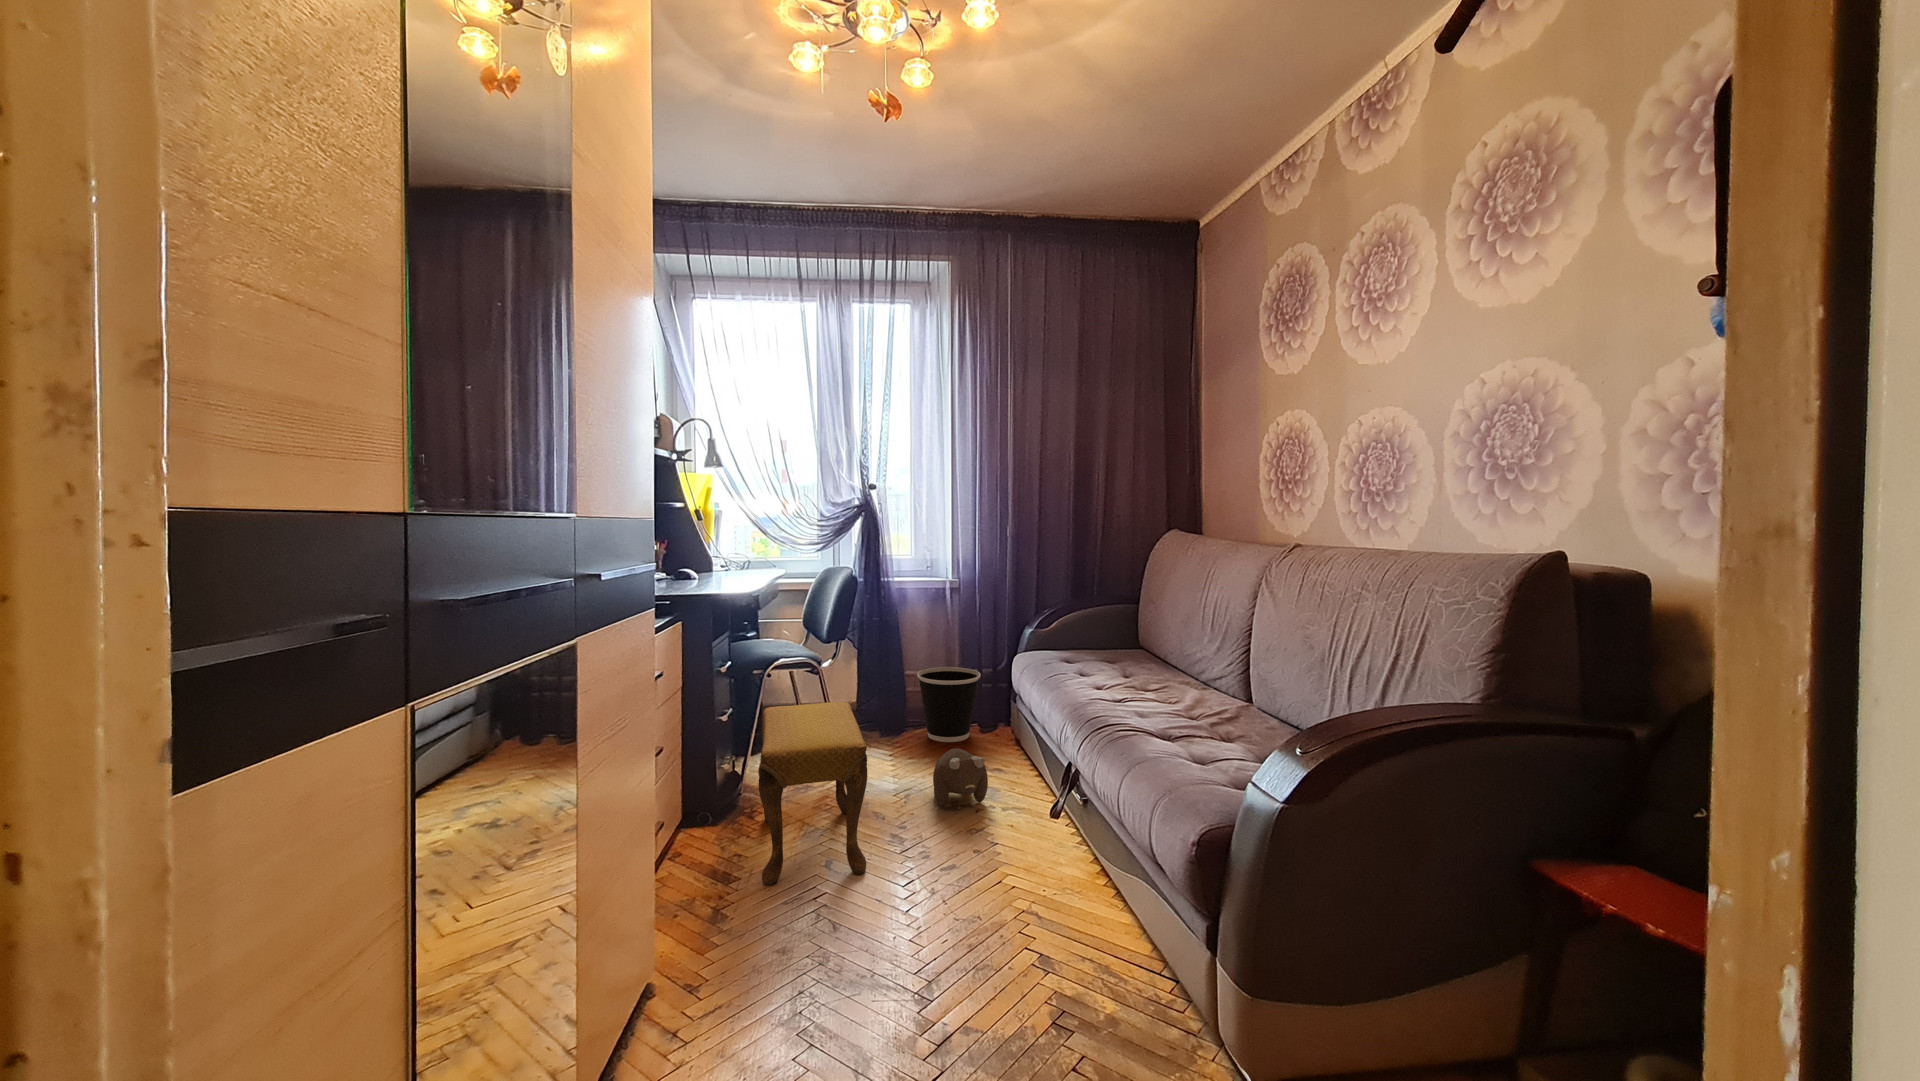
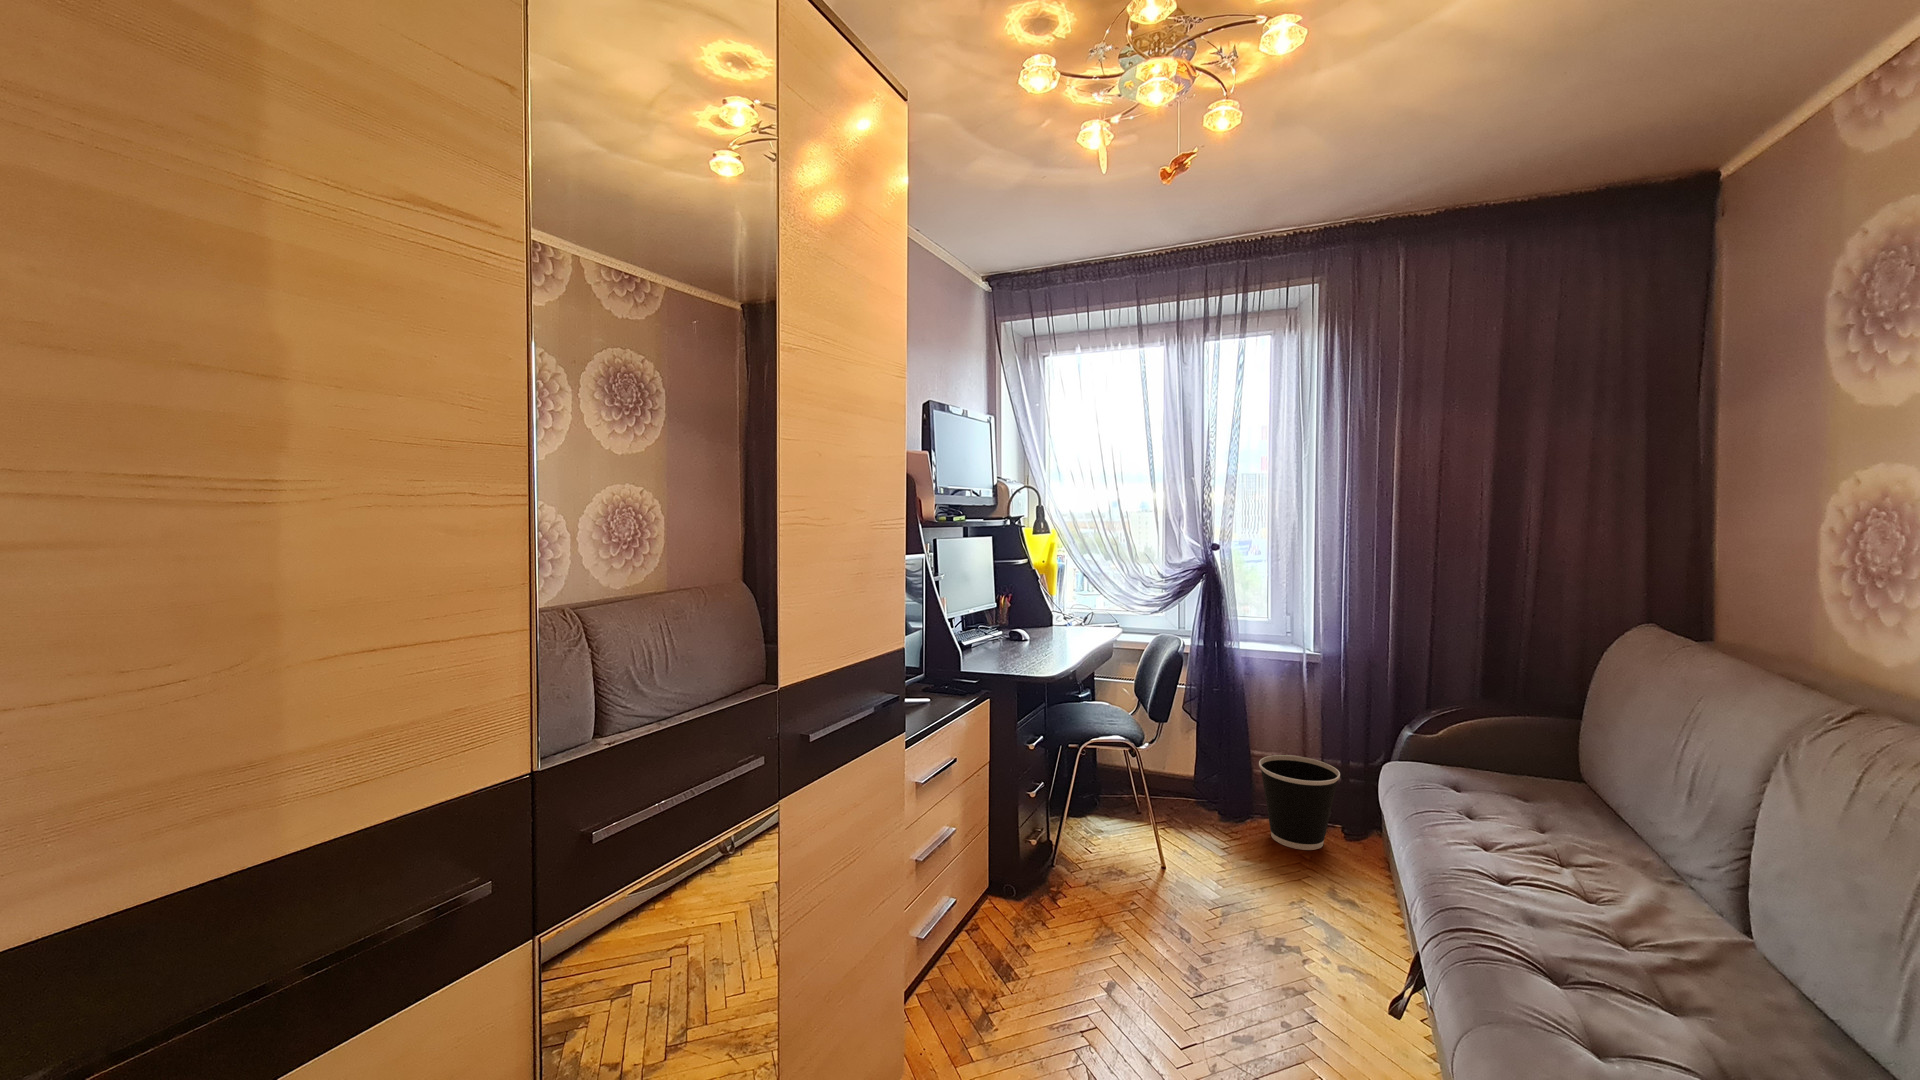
footstool: present [758,702,868,885] -> none [1044,792,1159,1004]
plush toy: present [933,748,988,806] -> none [1252,874,1323,948]

